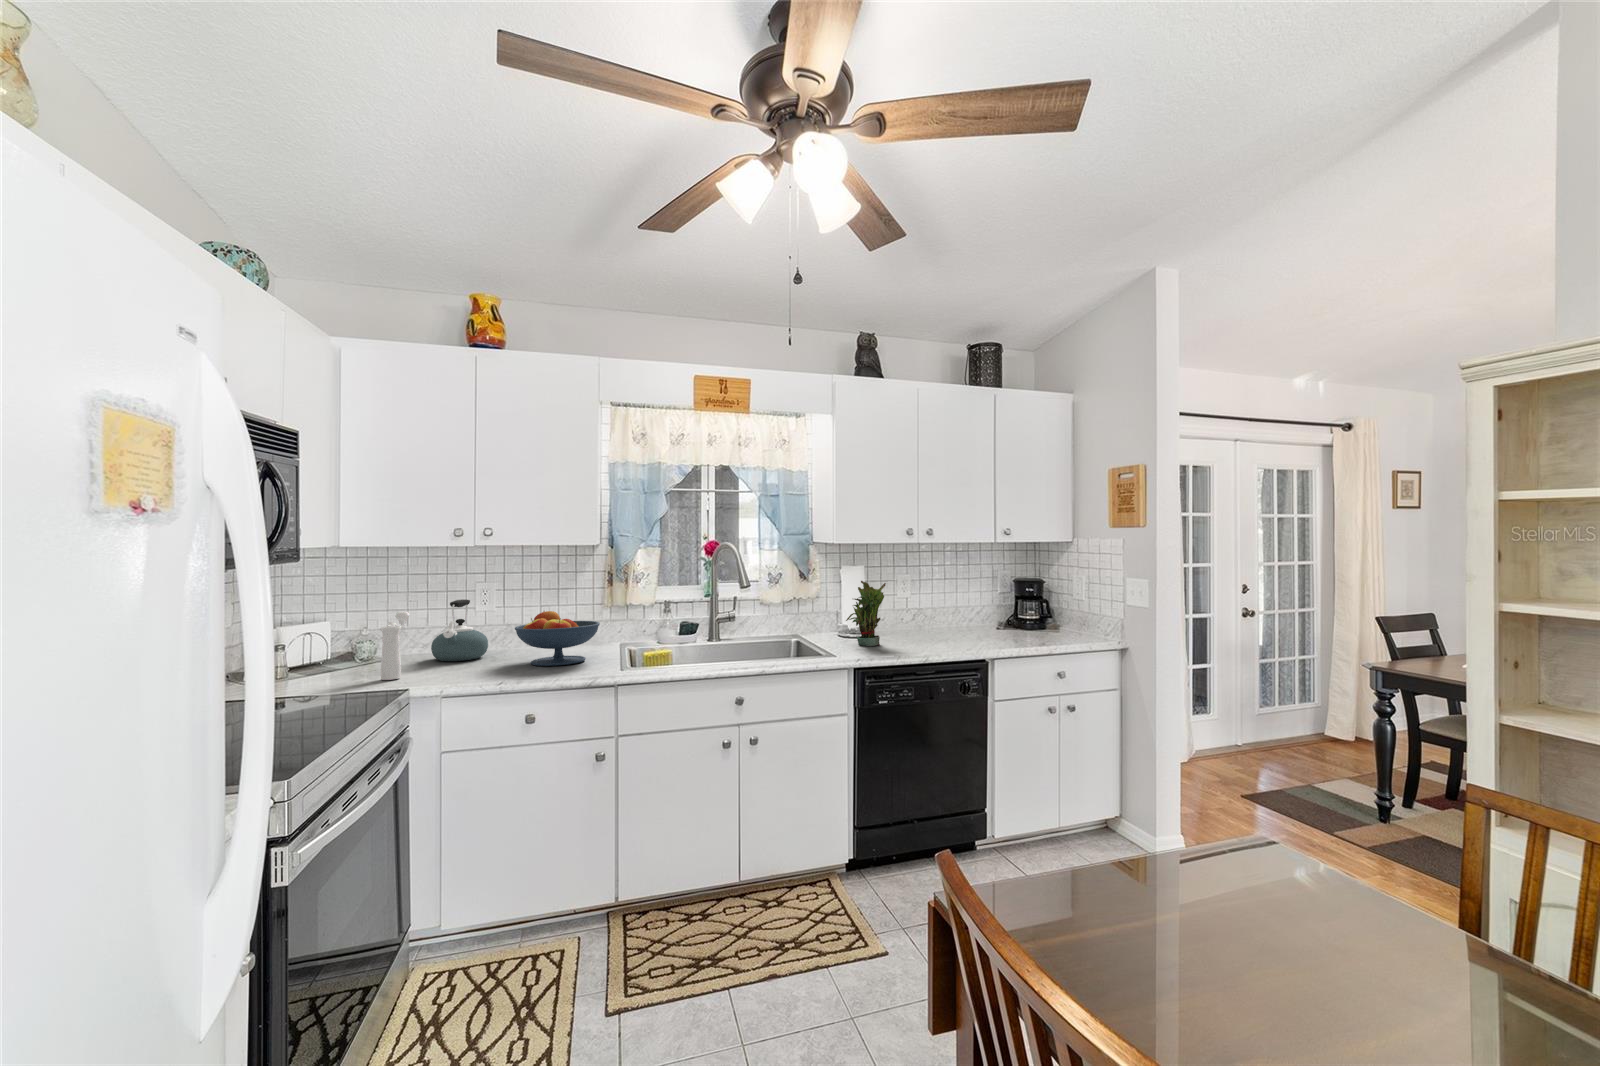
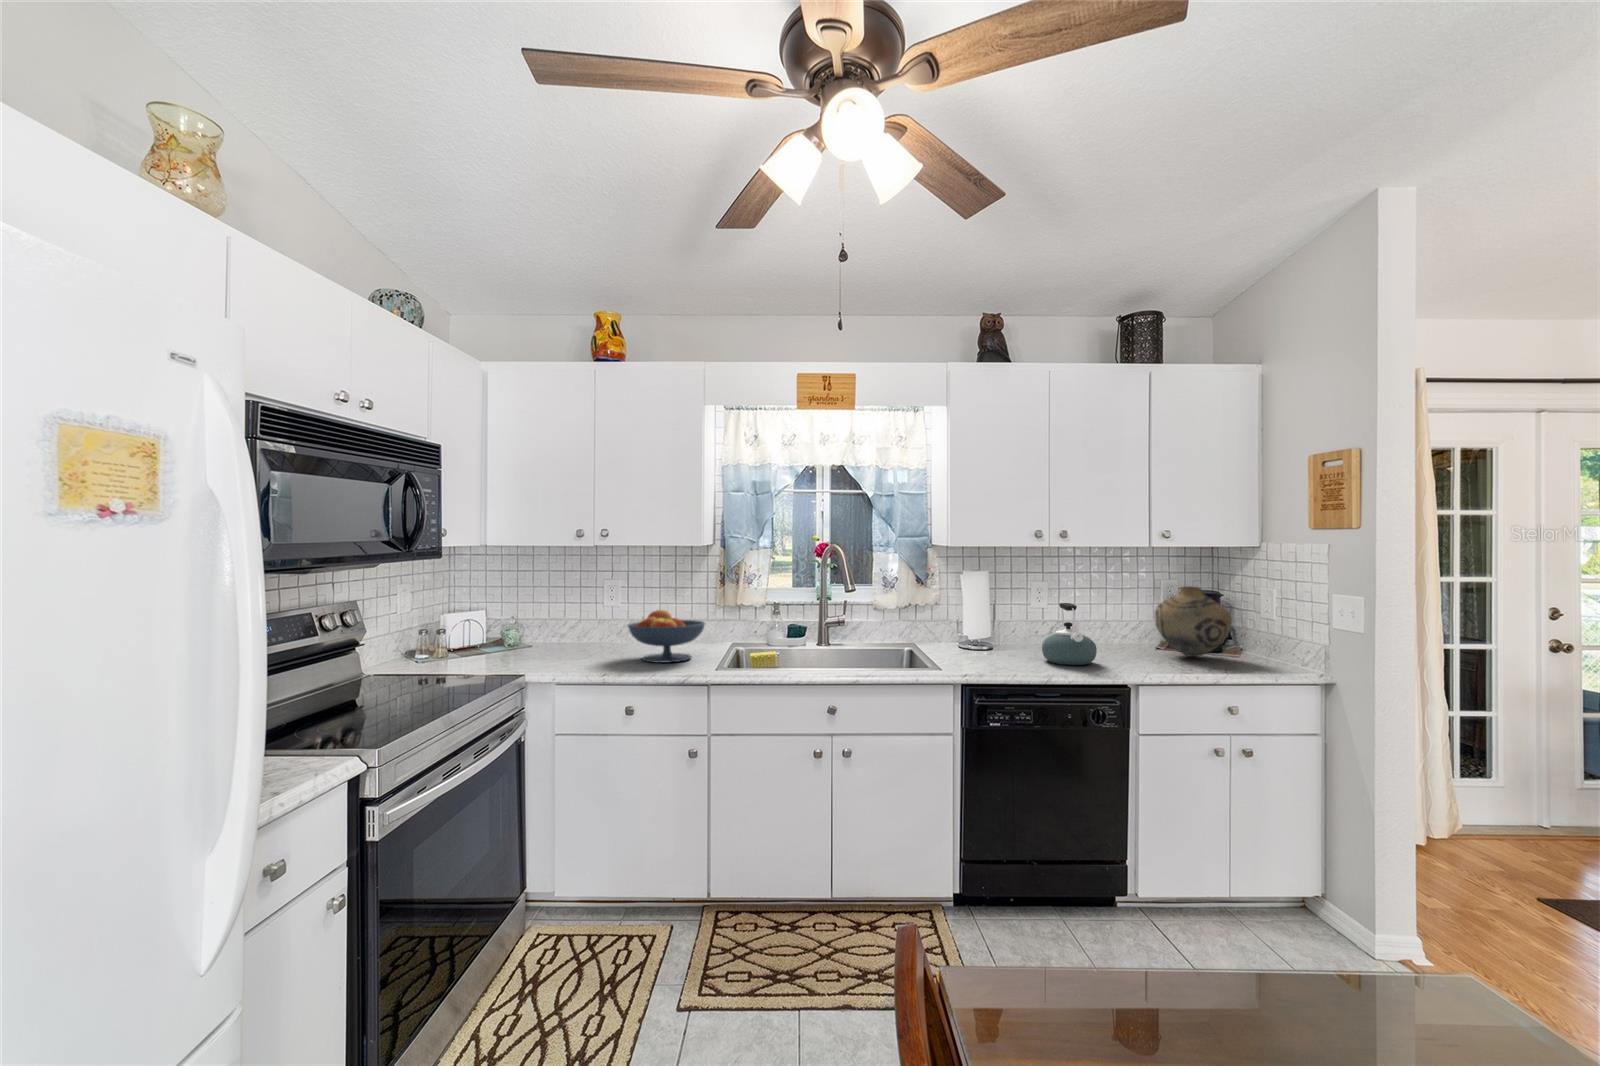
vase: none [997,575,1056,635] -> present [1155,586,1231,657]
potted plant: present [846,581,886,646] -> none [962,588,1007,660]
kettle: present [431,600,488,661] -> present [1042,603,1097,665]
pepper mill: present [381,612,410,680] -> none [511,606,539,667]

